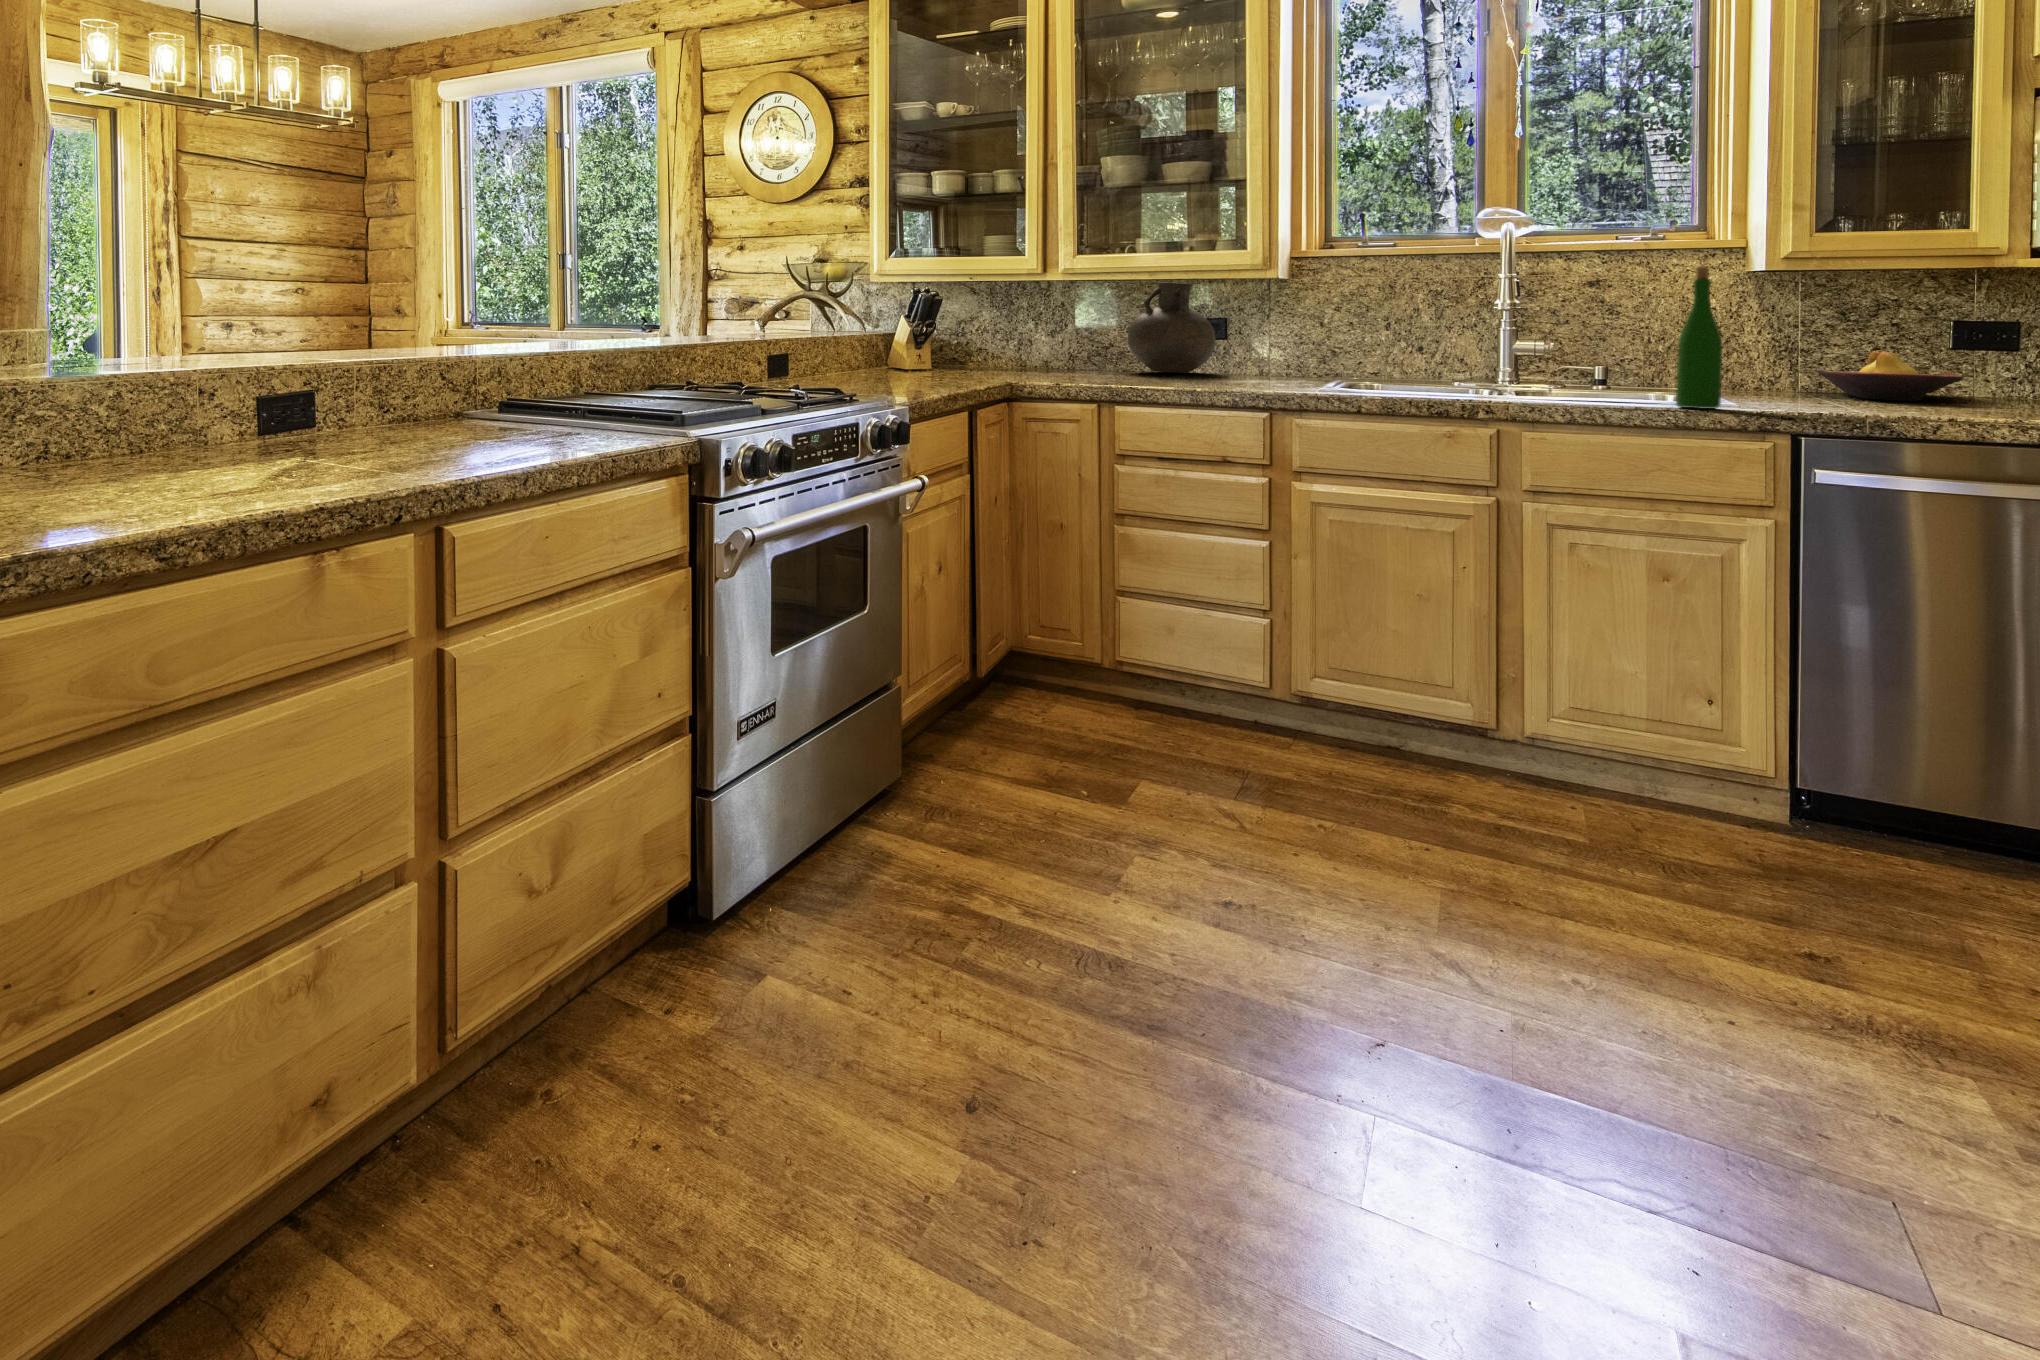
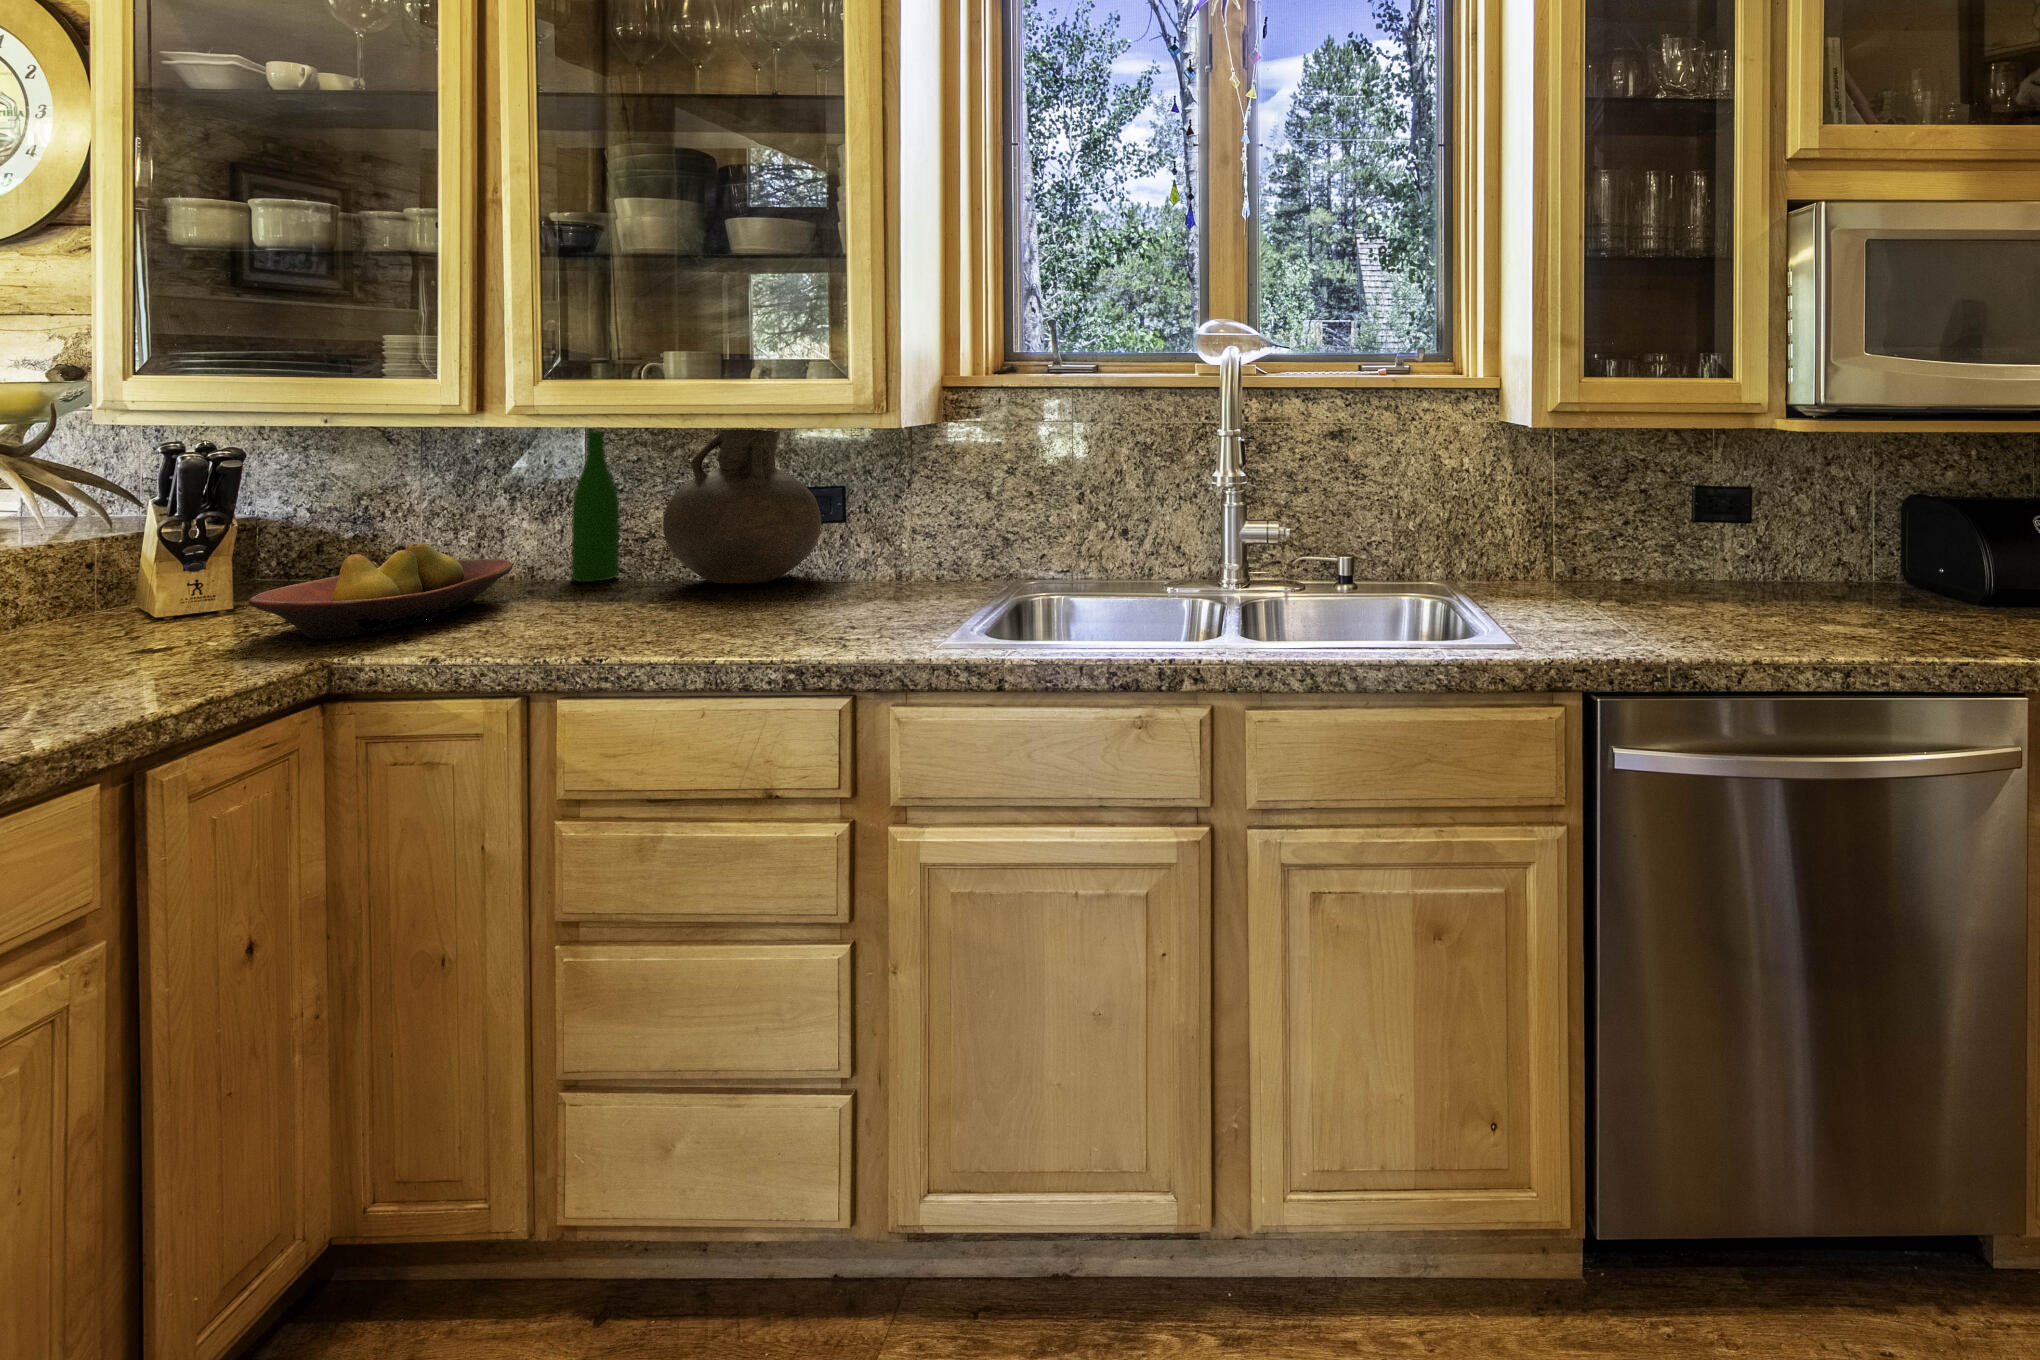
wine bottle: present [1676,266,1722,409] -> present [571,431,619,582]
fruit bowl: present [1816,350,1963,401] -> present [248,543,513,639]

